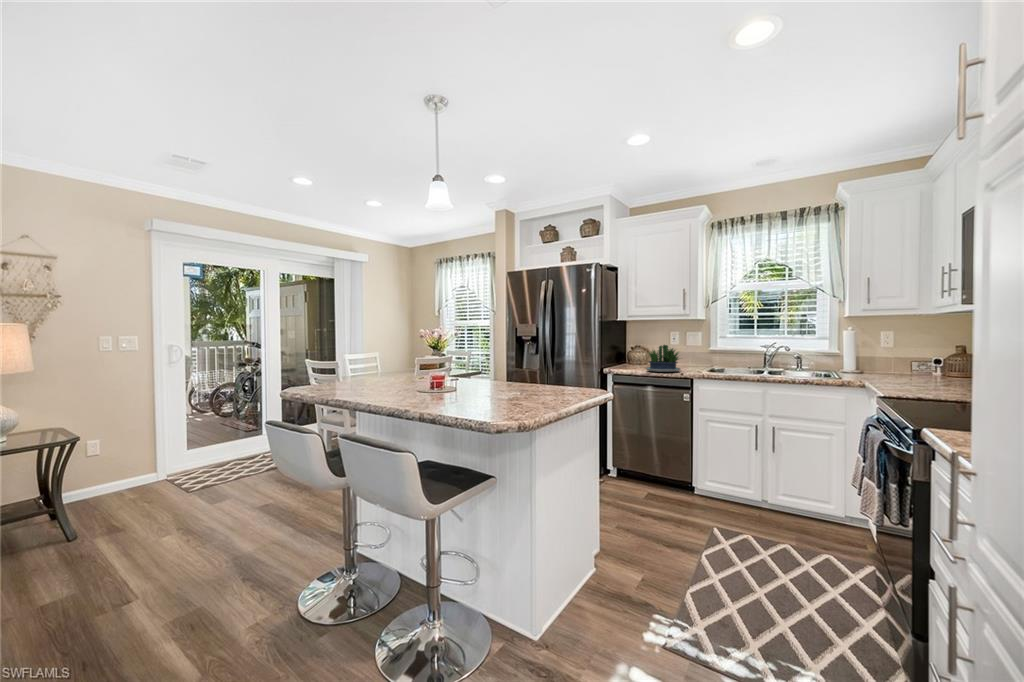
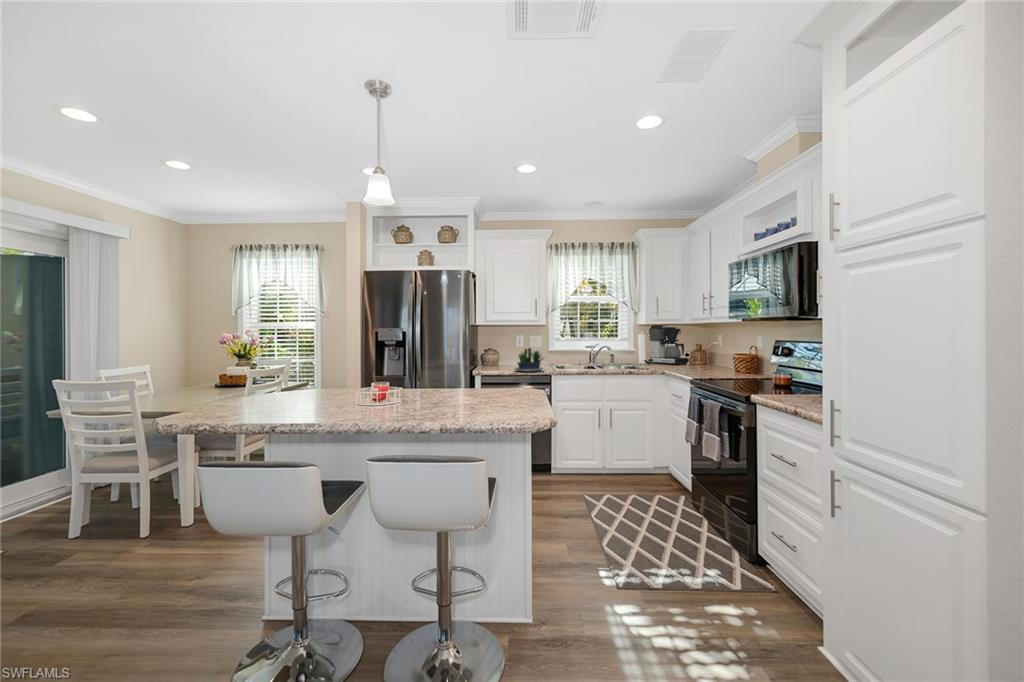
coffee maker: none [856,316,936,374] -> present [644,325,689,365]

